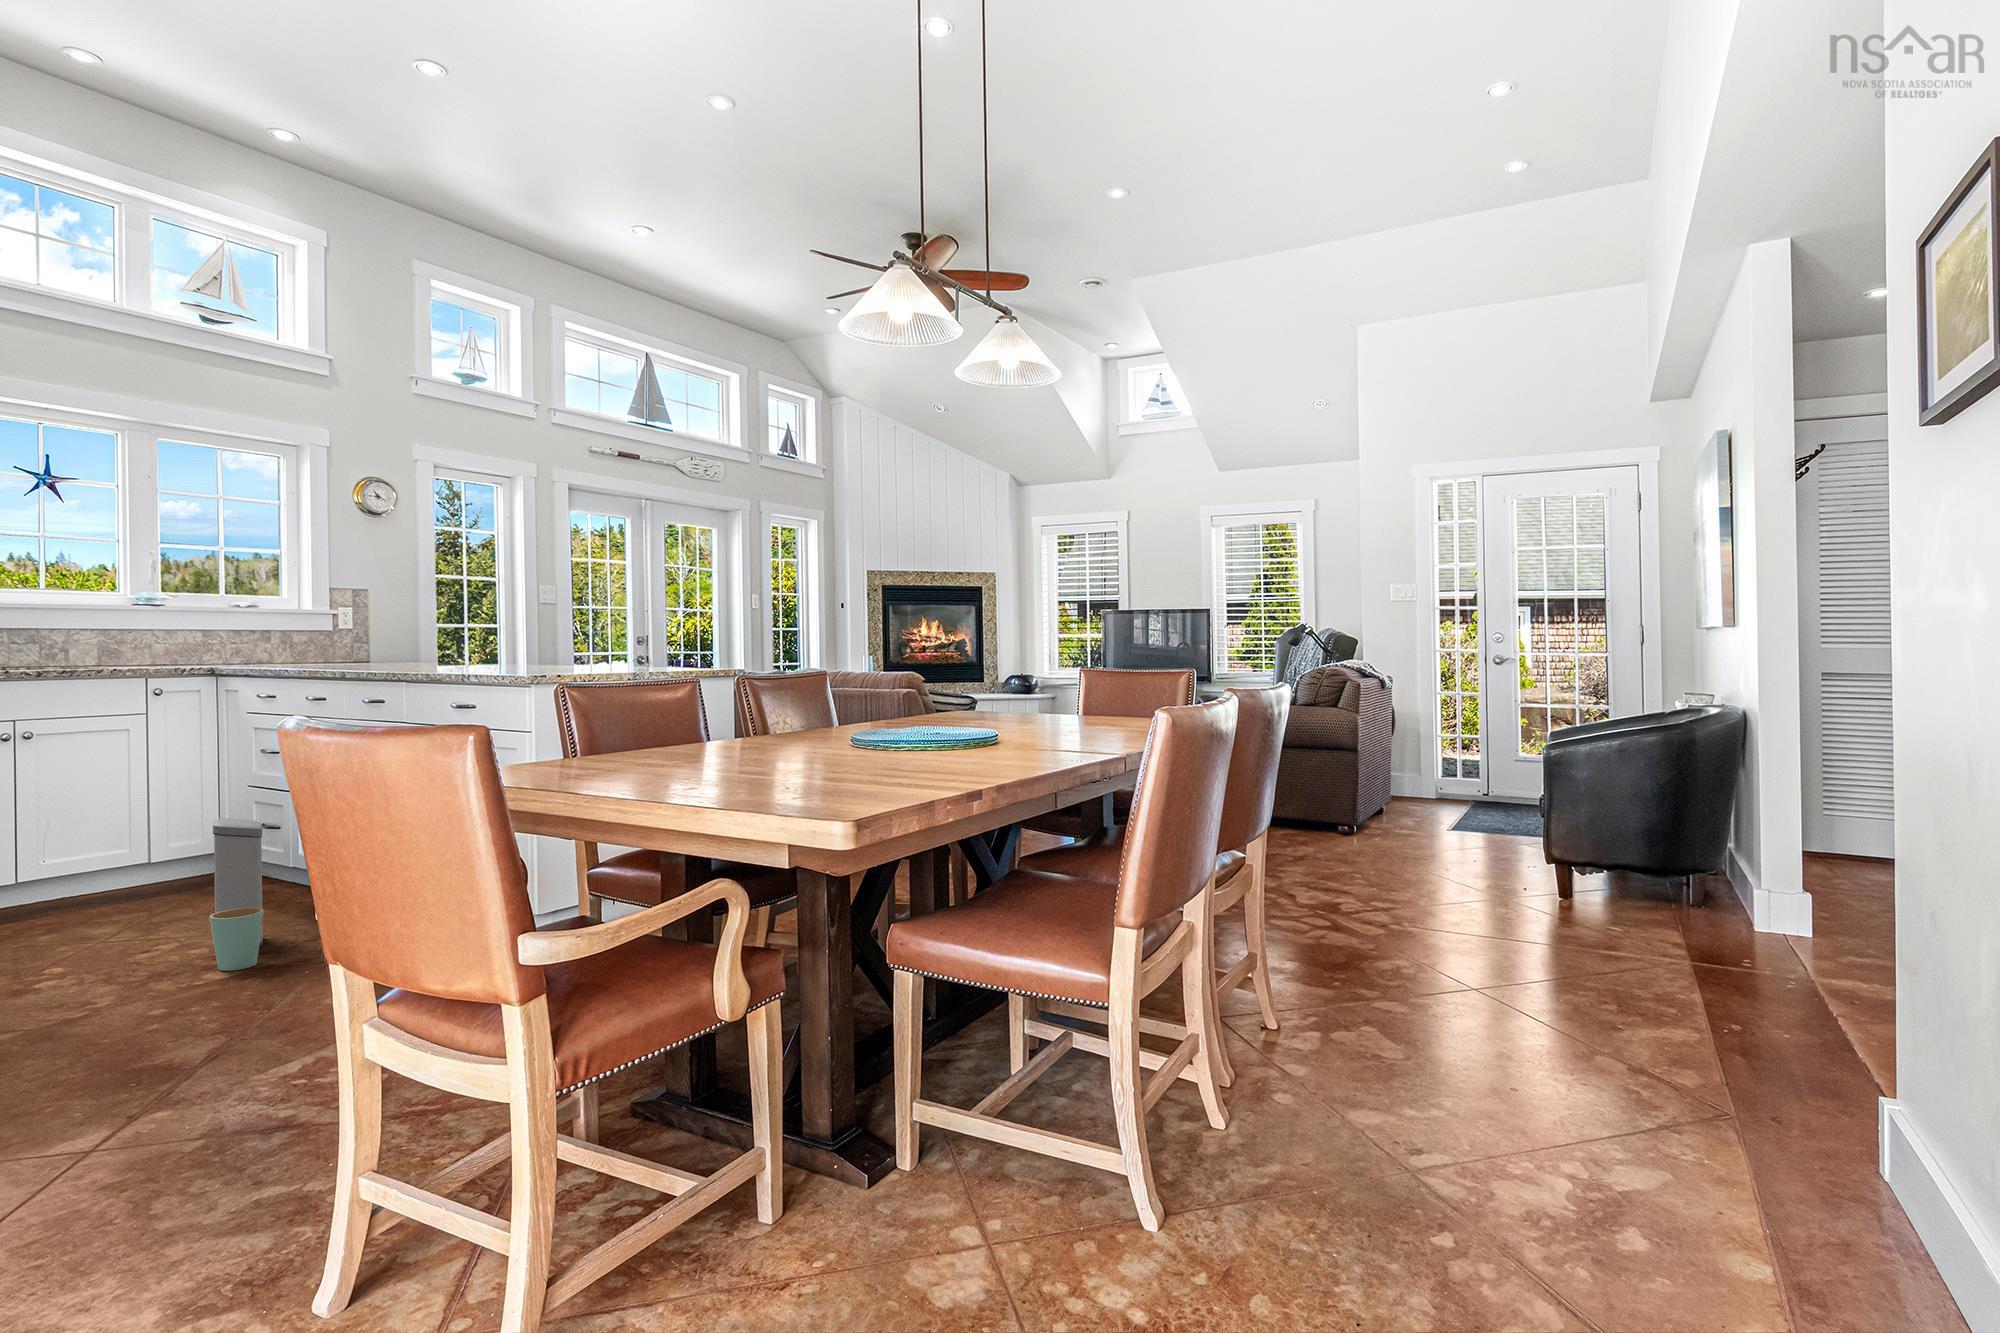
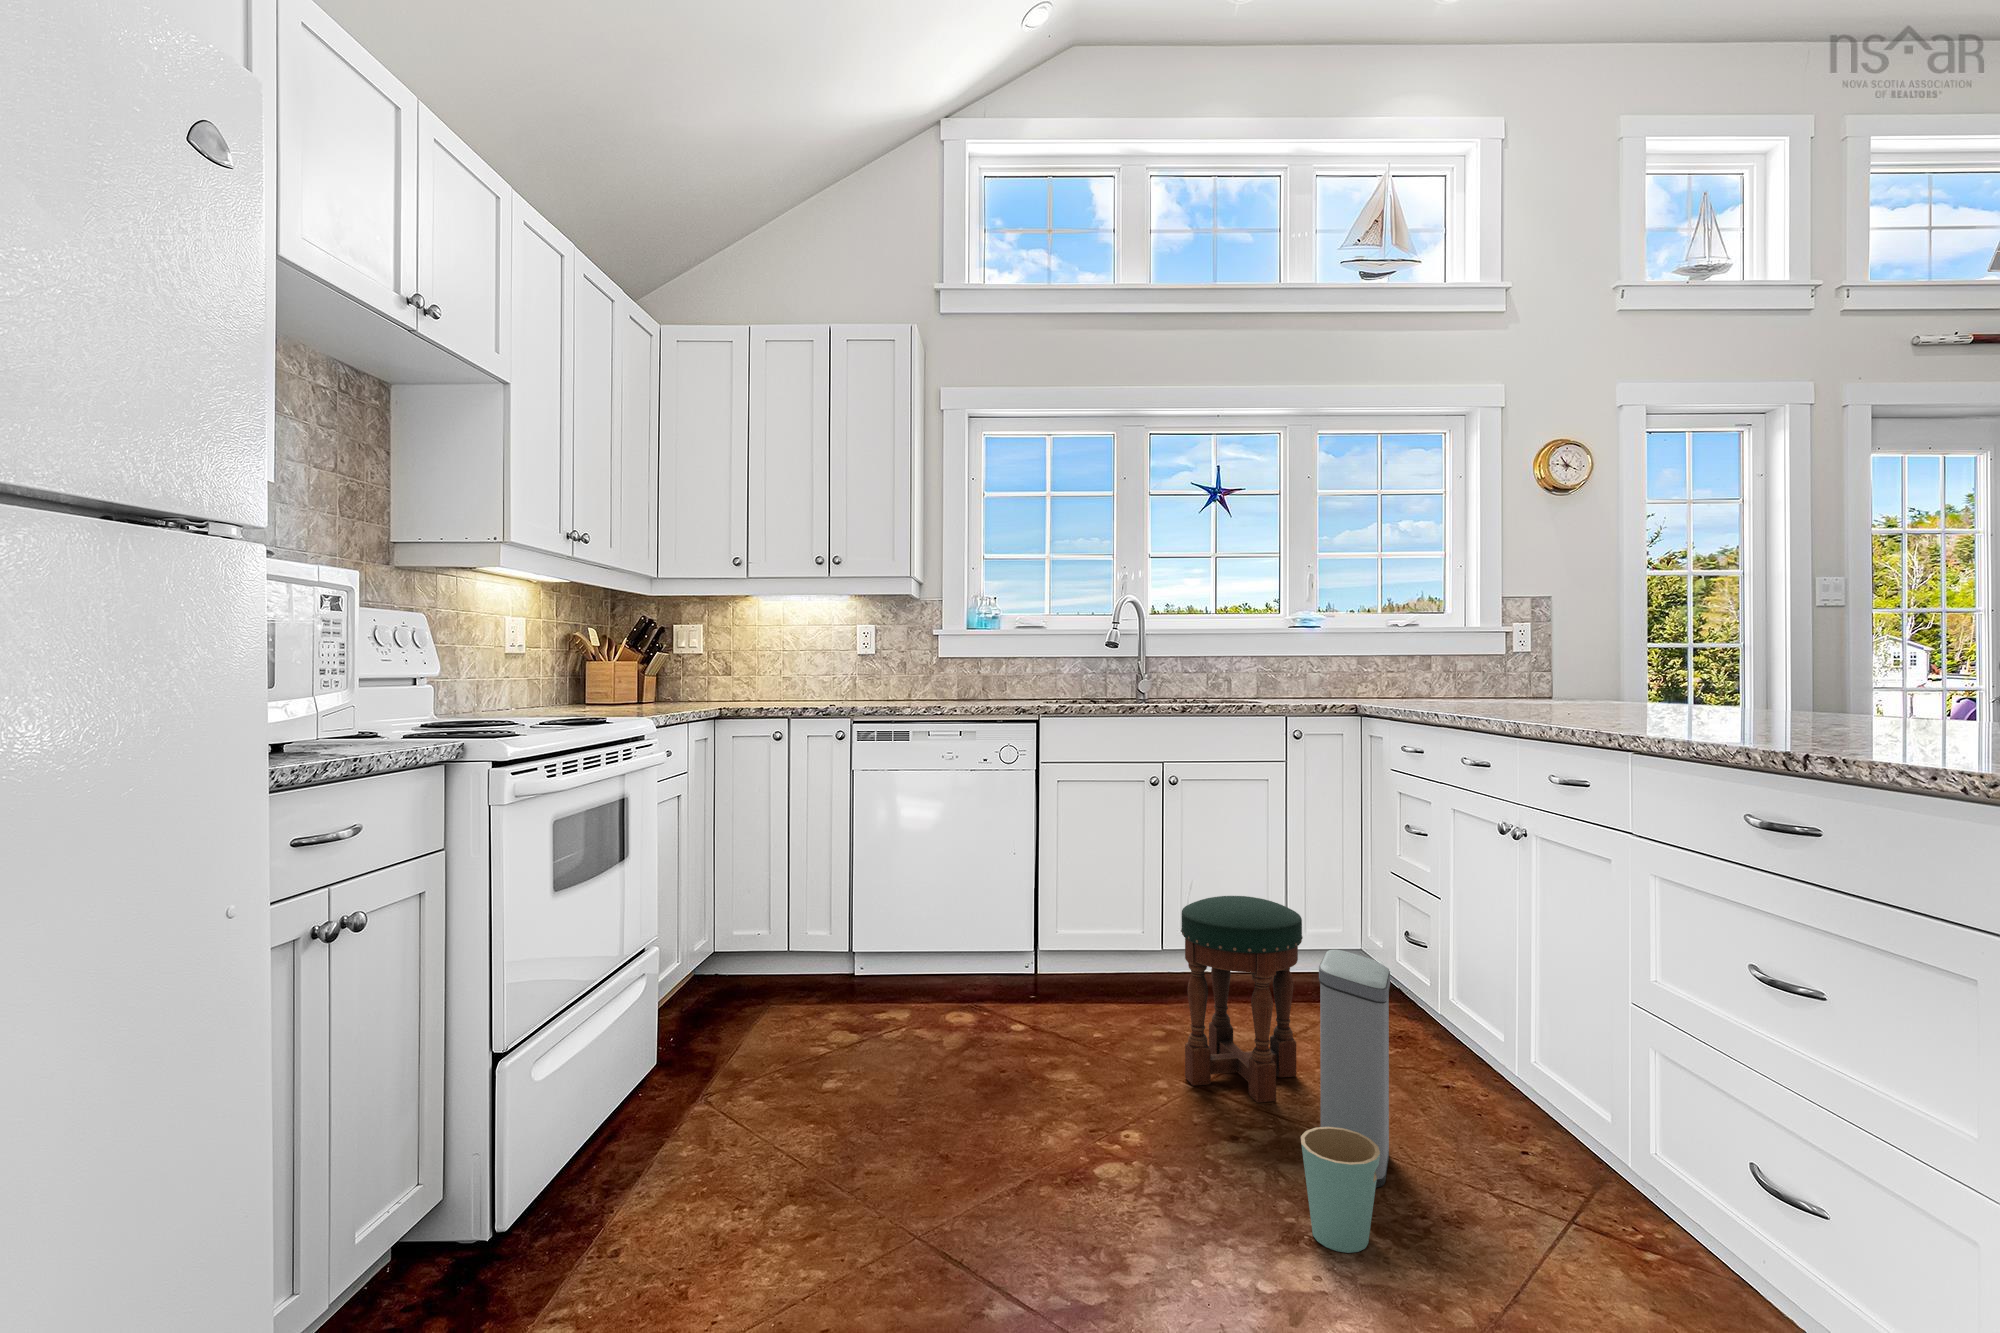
stool: none [72,808,186,951] -> present [1181,896,1303,1103]

